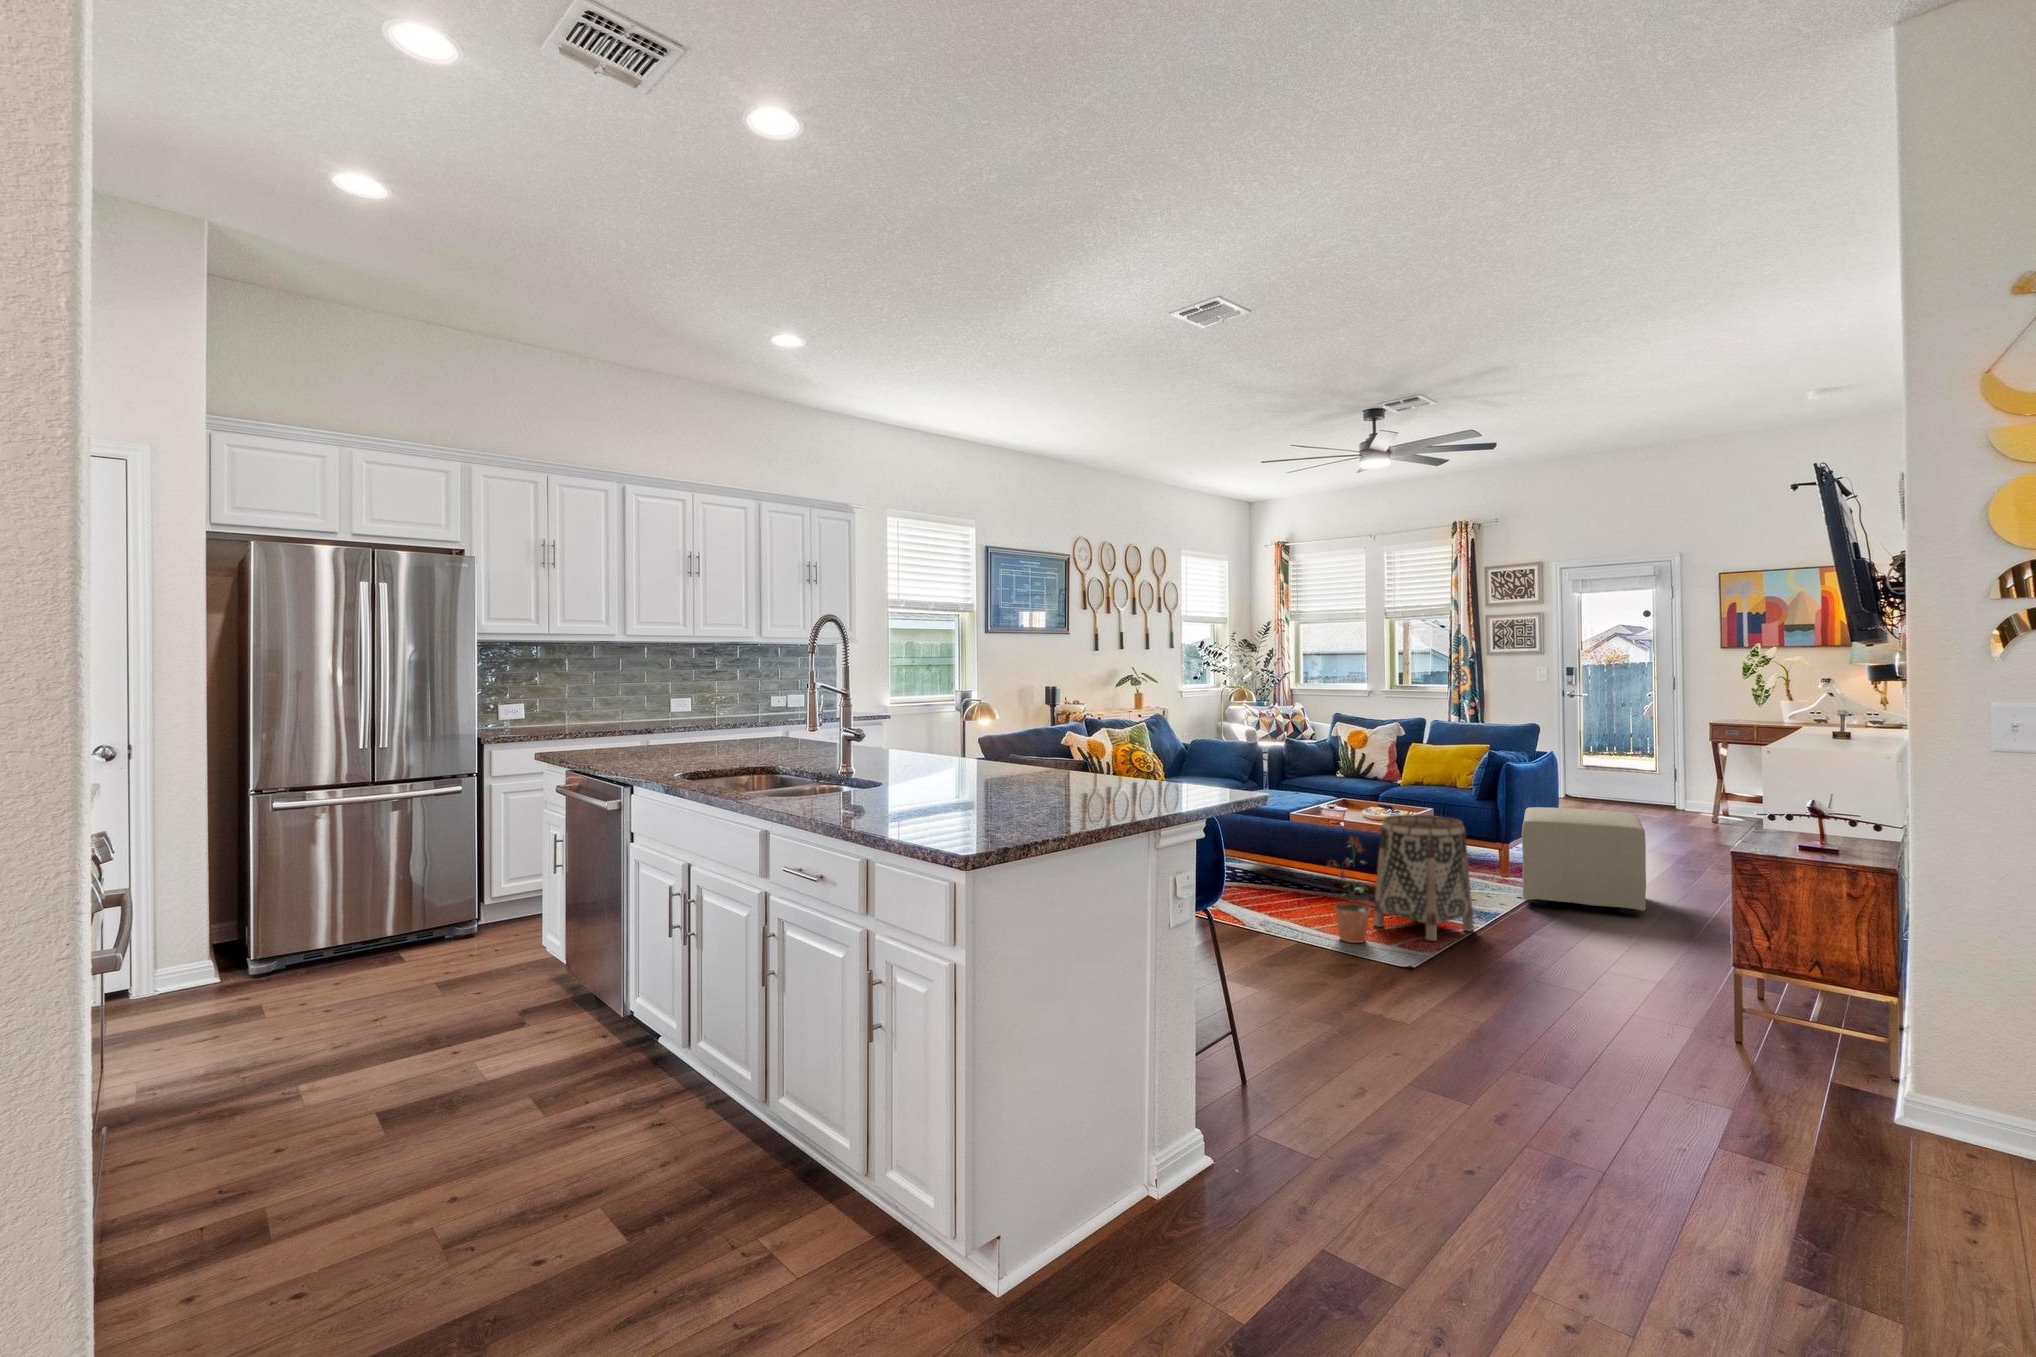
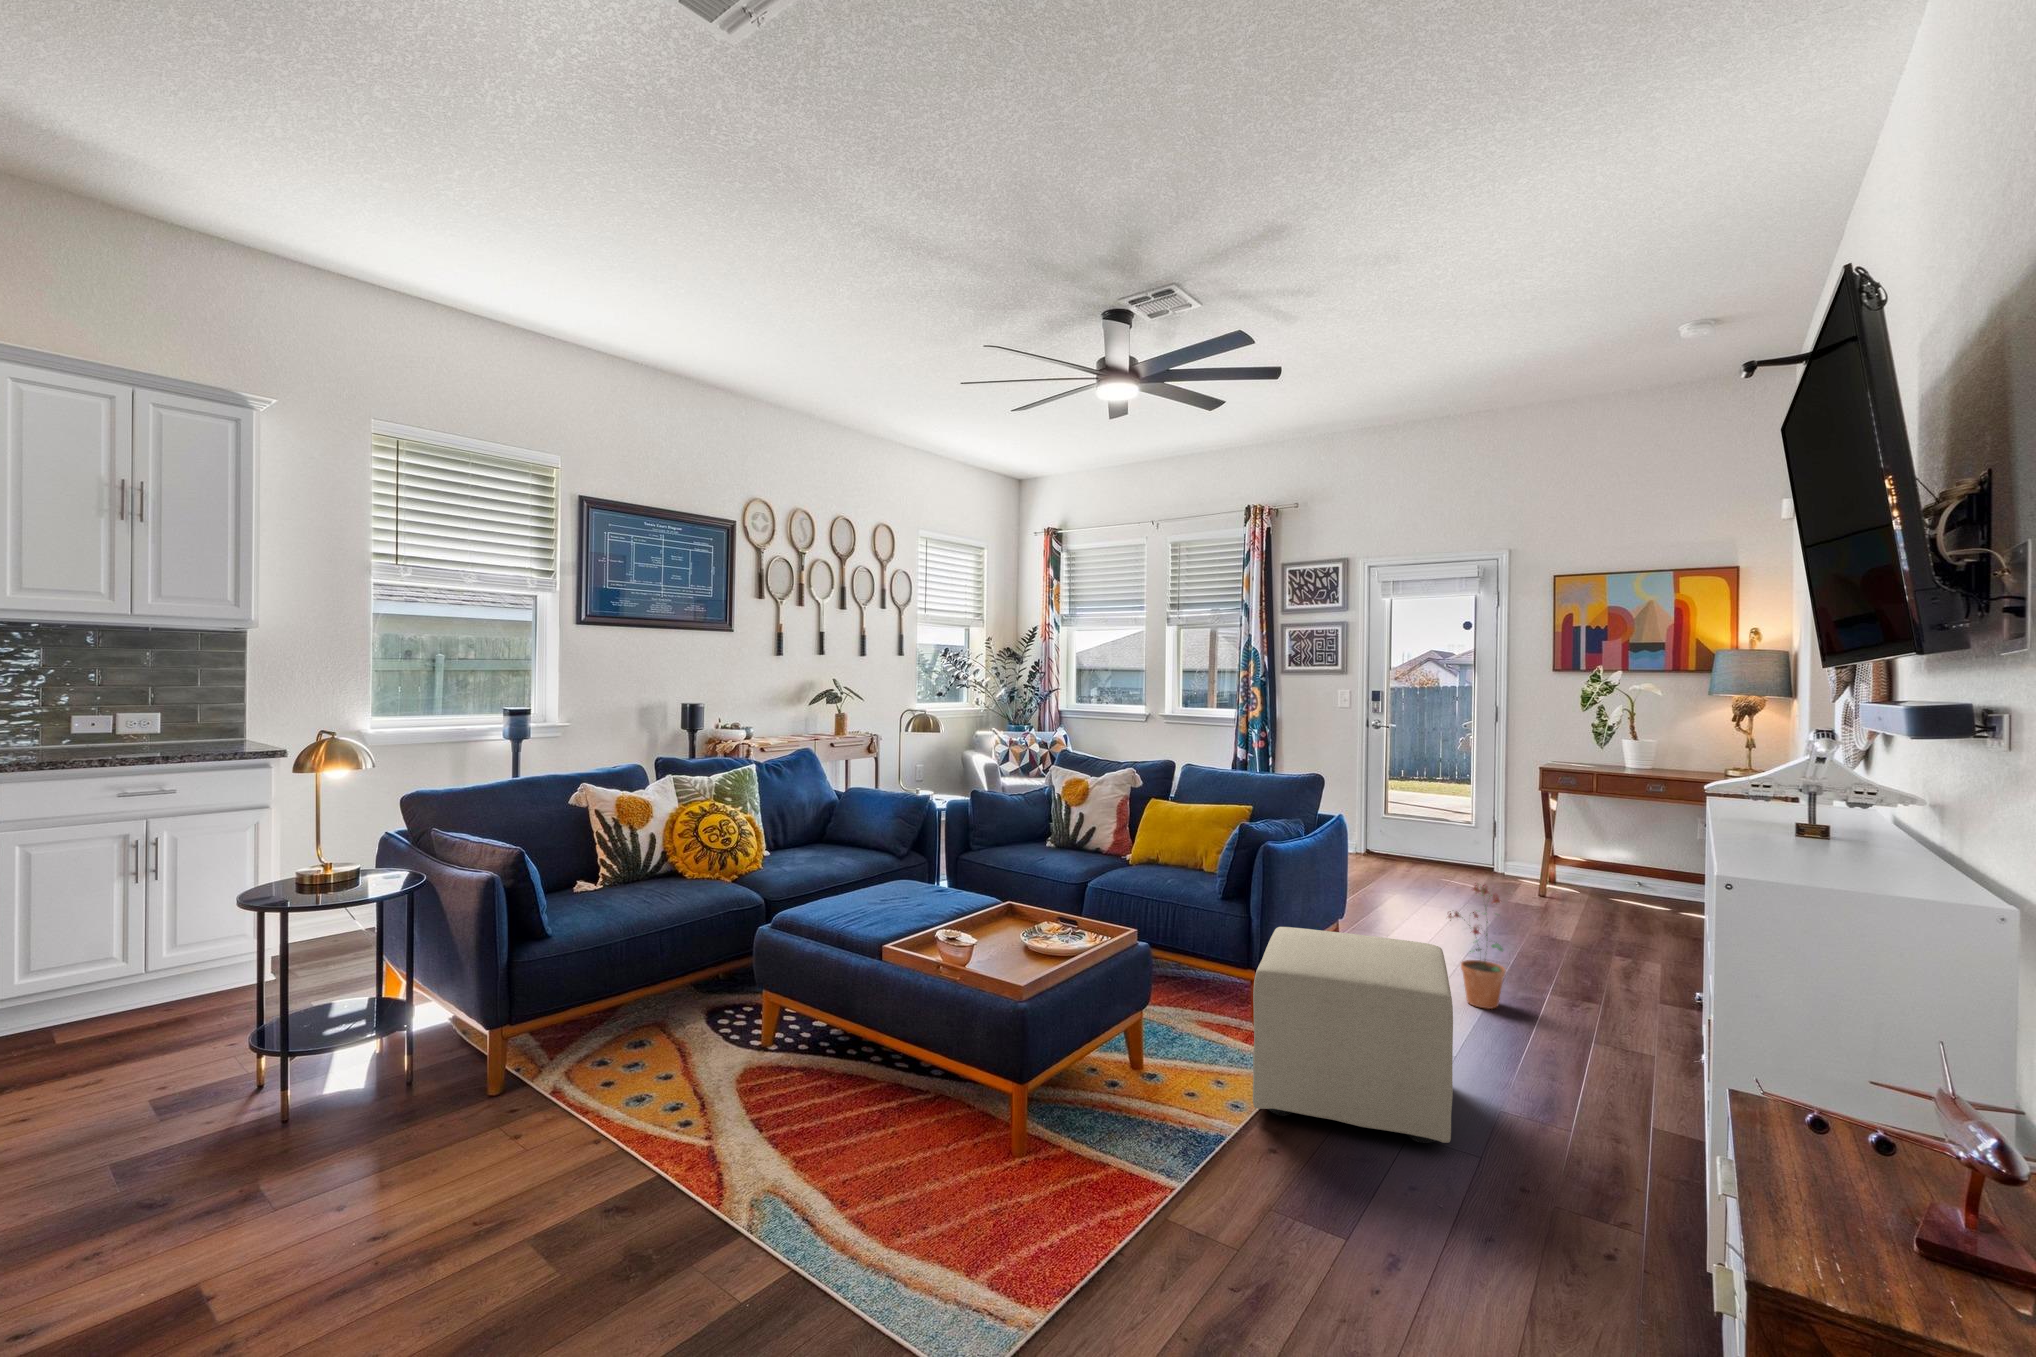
basket: present [1373,814,1474,941] -> none [956,975,1138,1265]
potted plant: present [1327,836,1371,943] -> present [1448,883,1505,1009]

